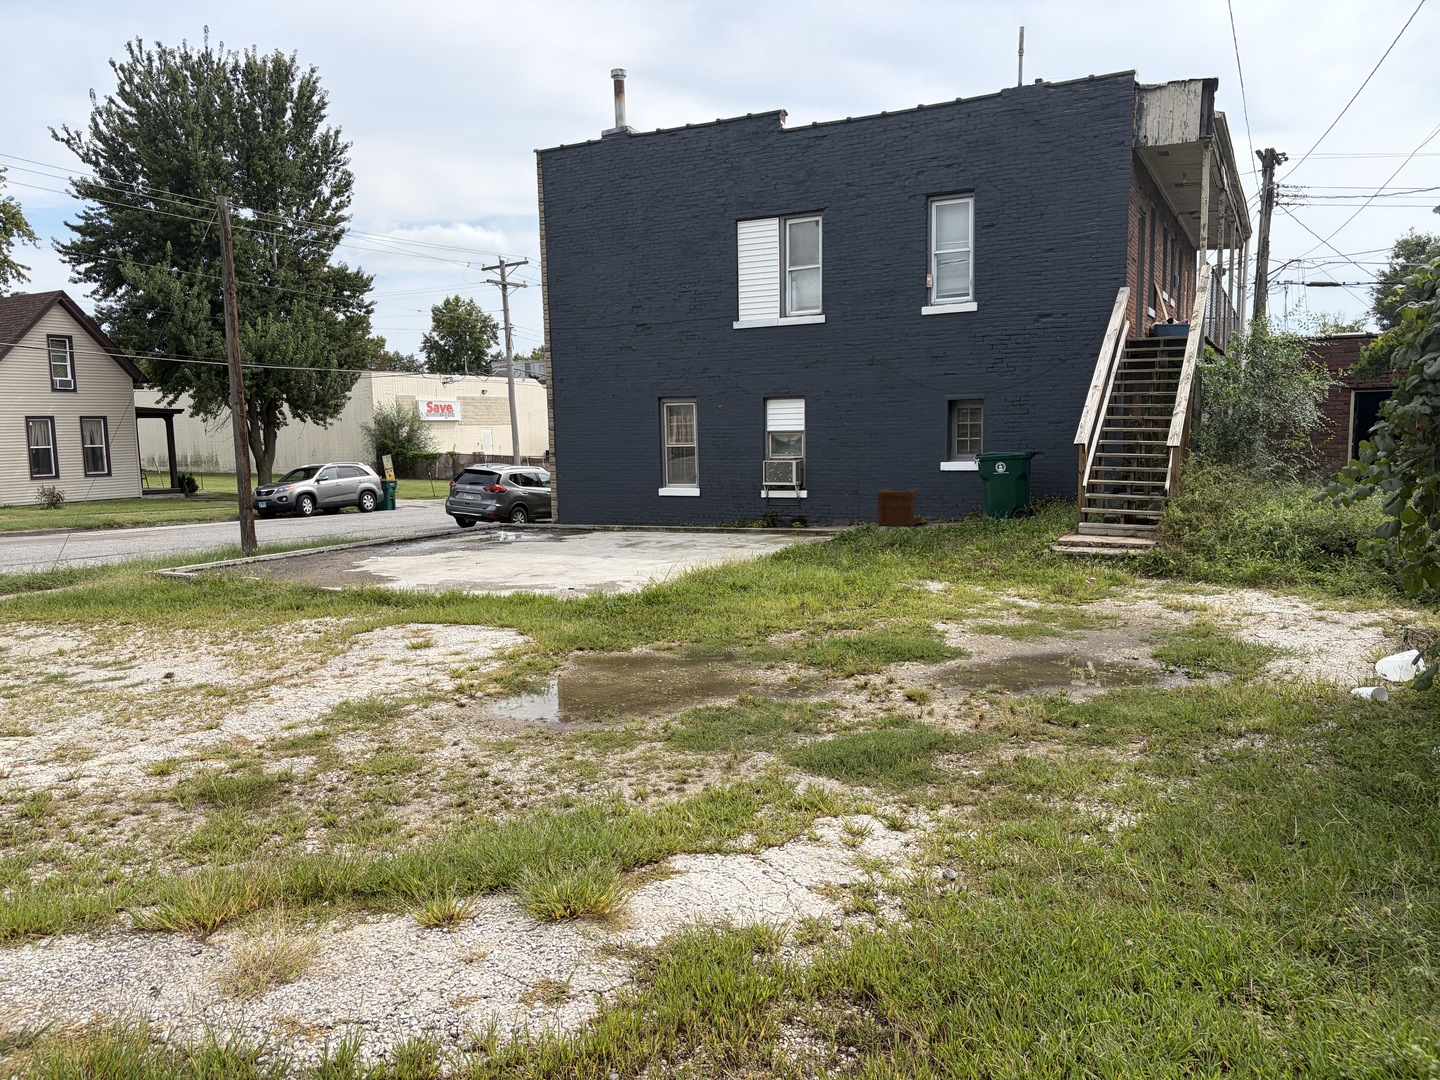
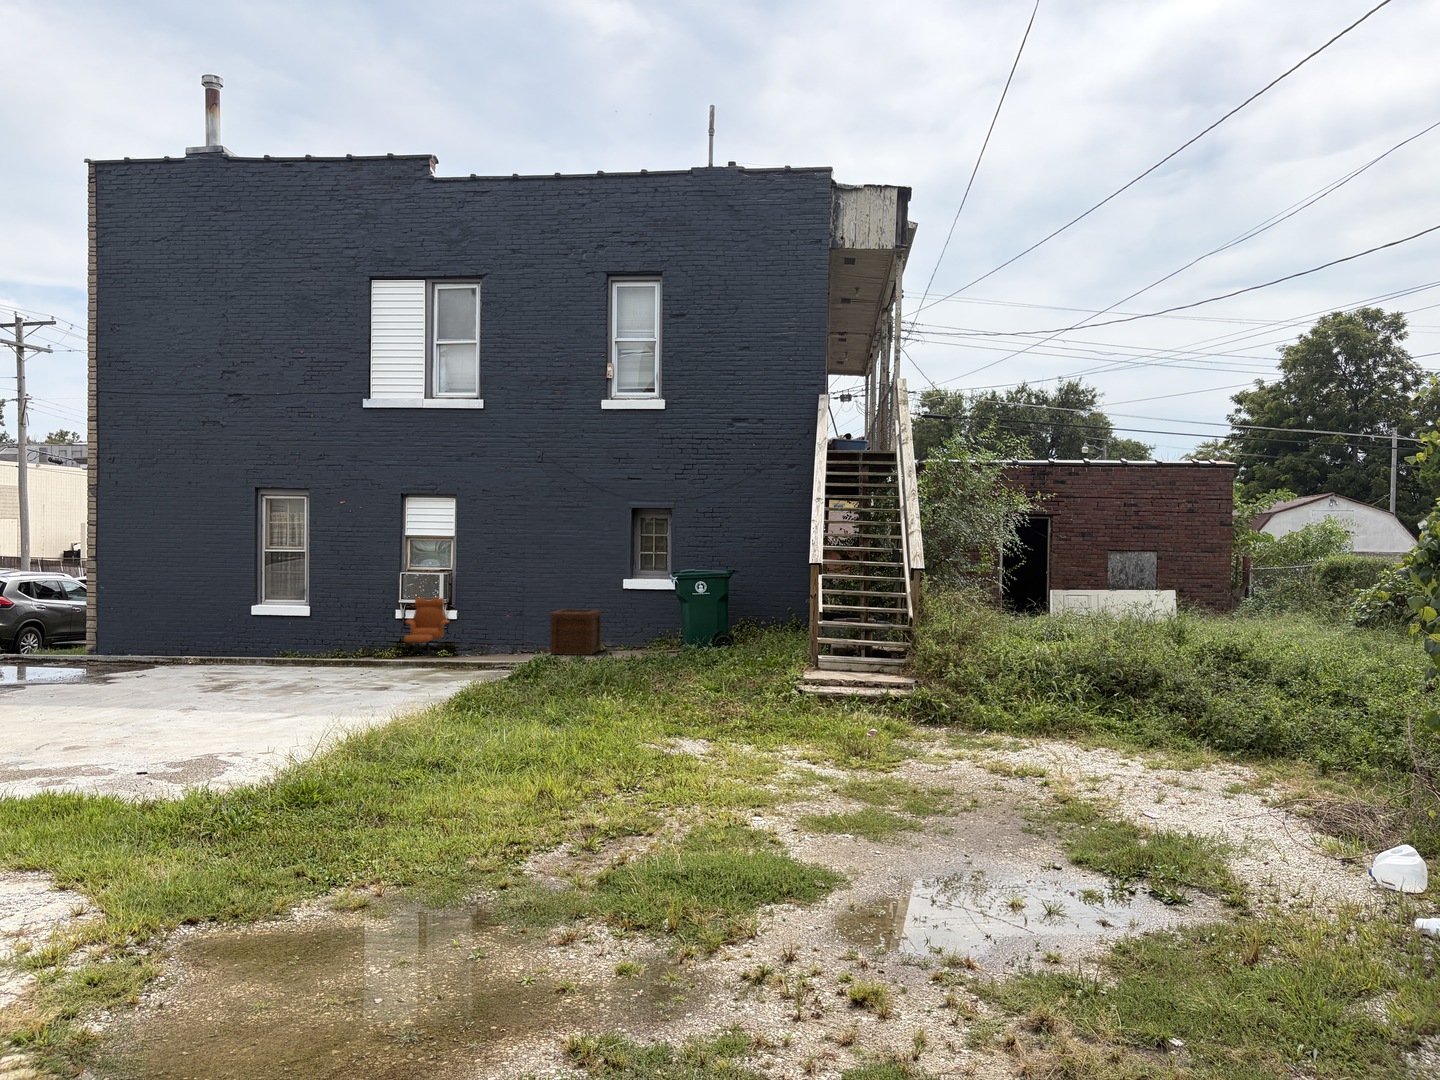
lounge chair: none [764,480,801,524] -> present [404,598,449,654]

